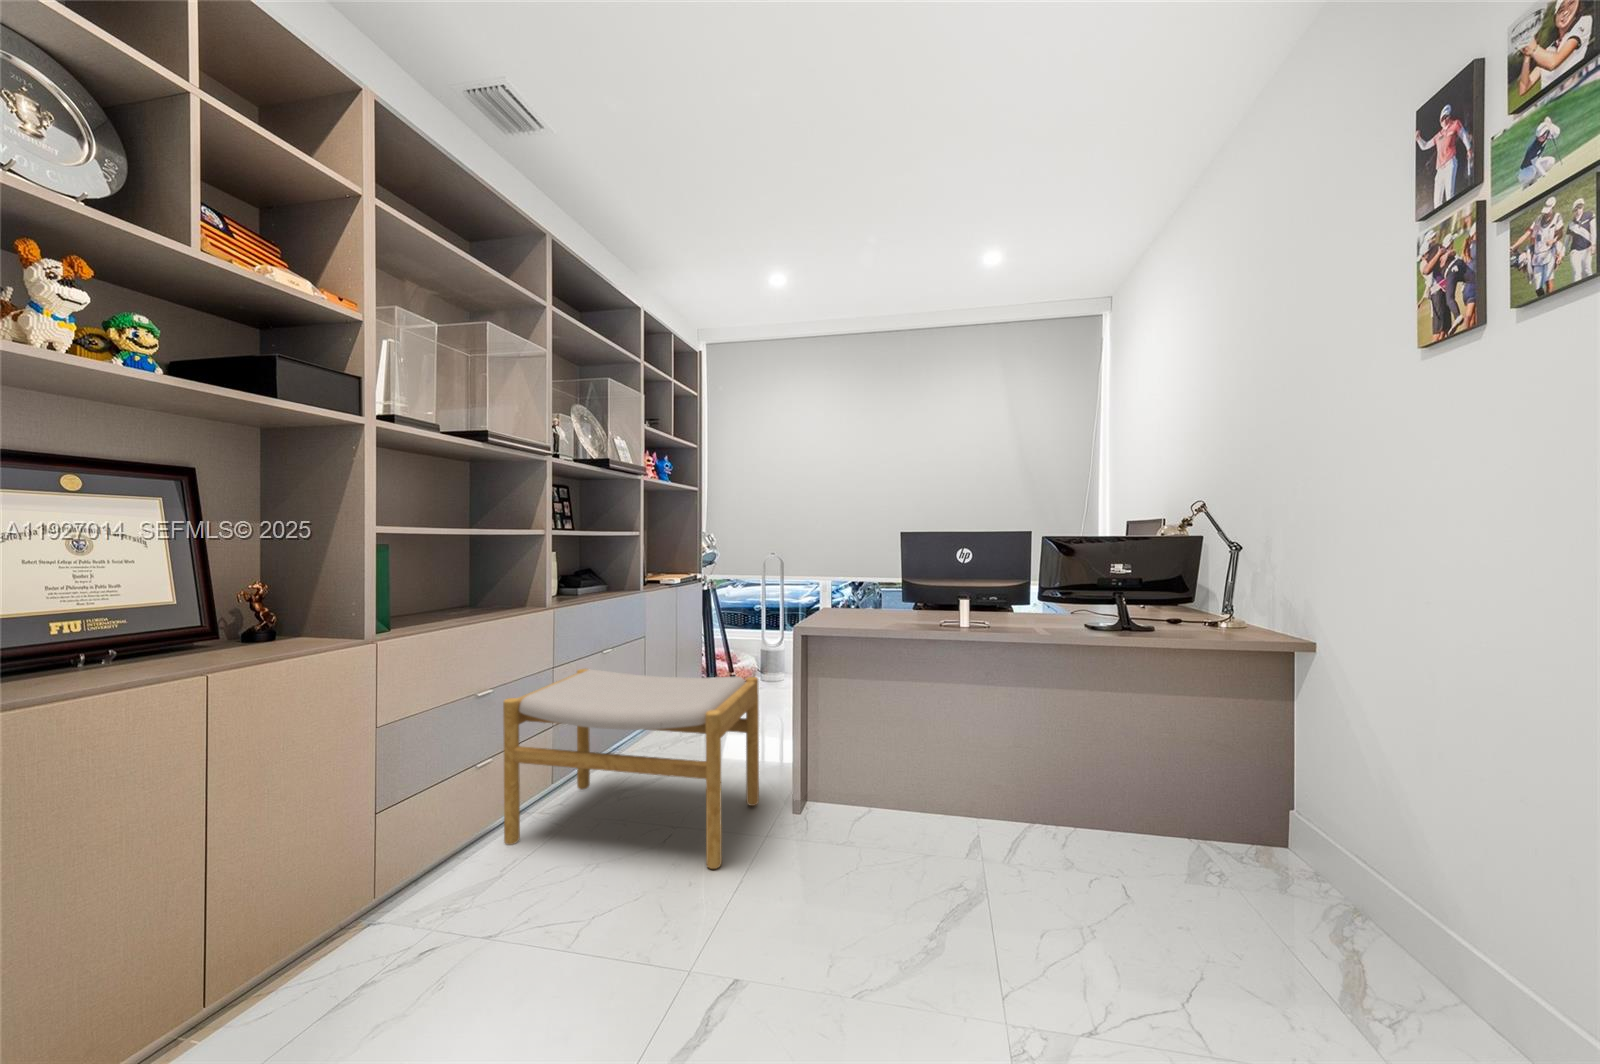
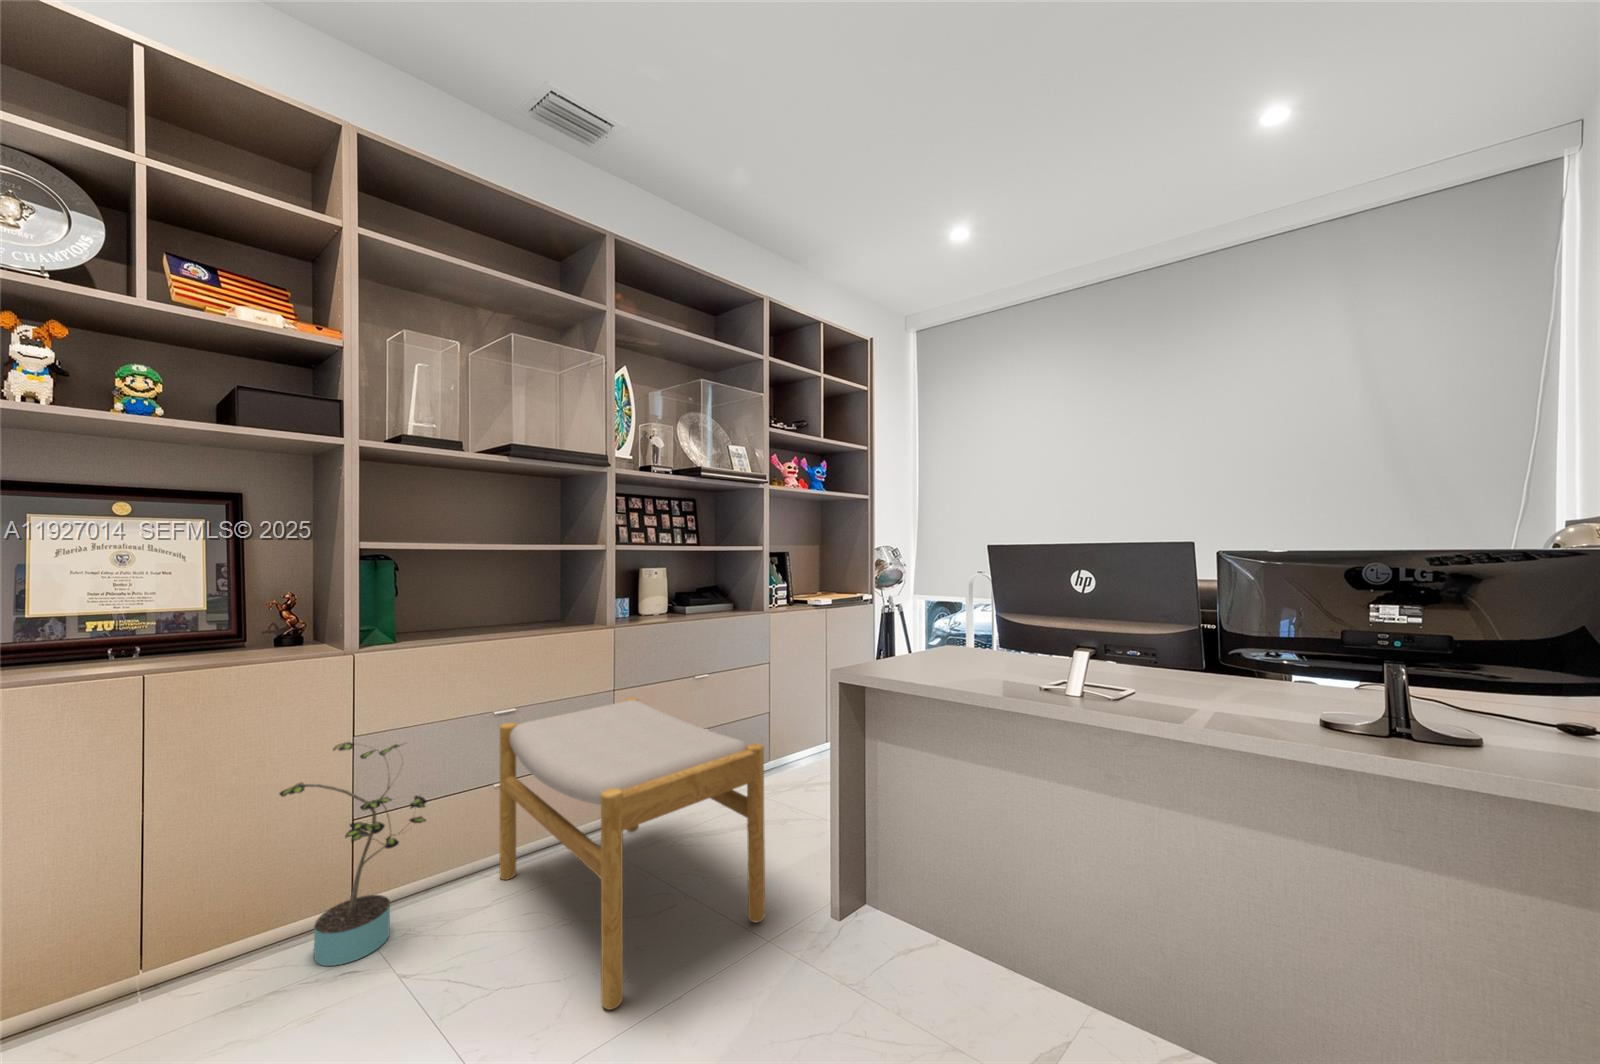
potted plant: none [387,723,506,938] -> present [280,742,427,966]

